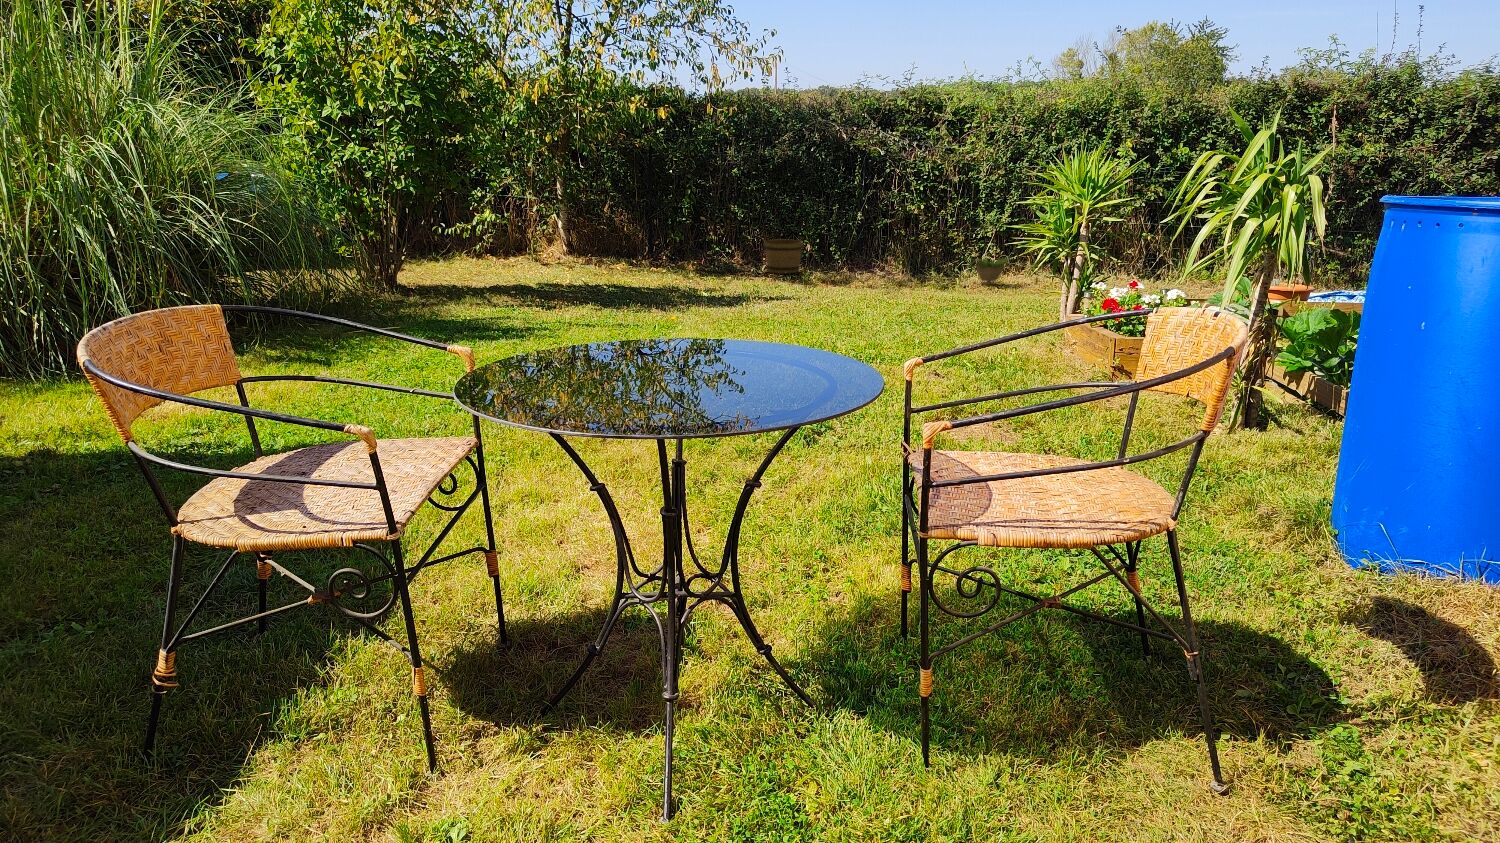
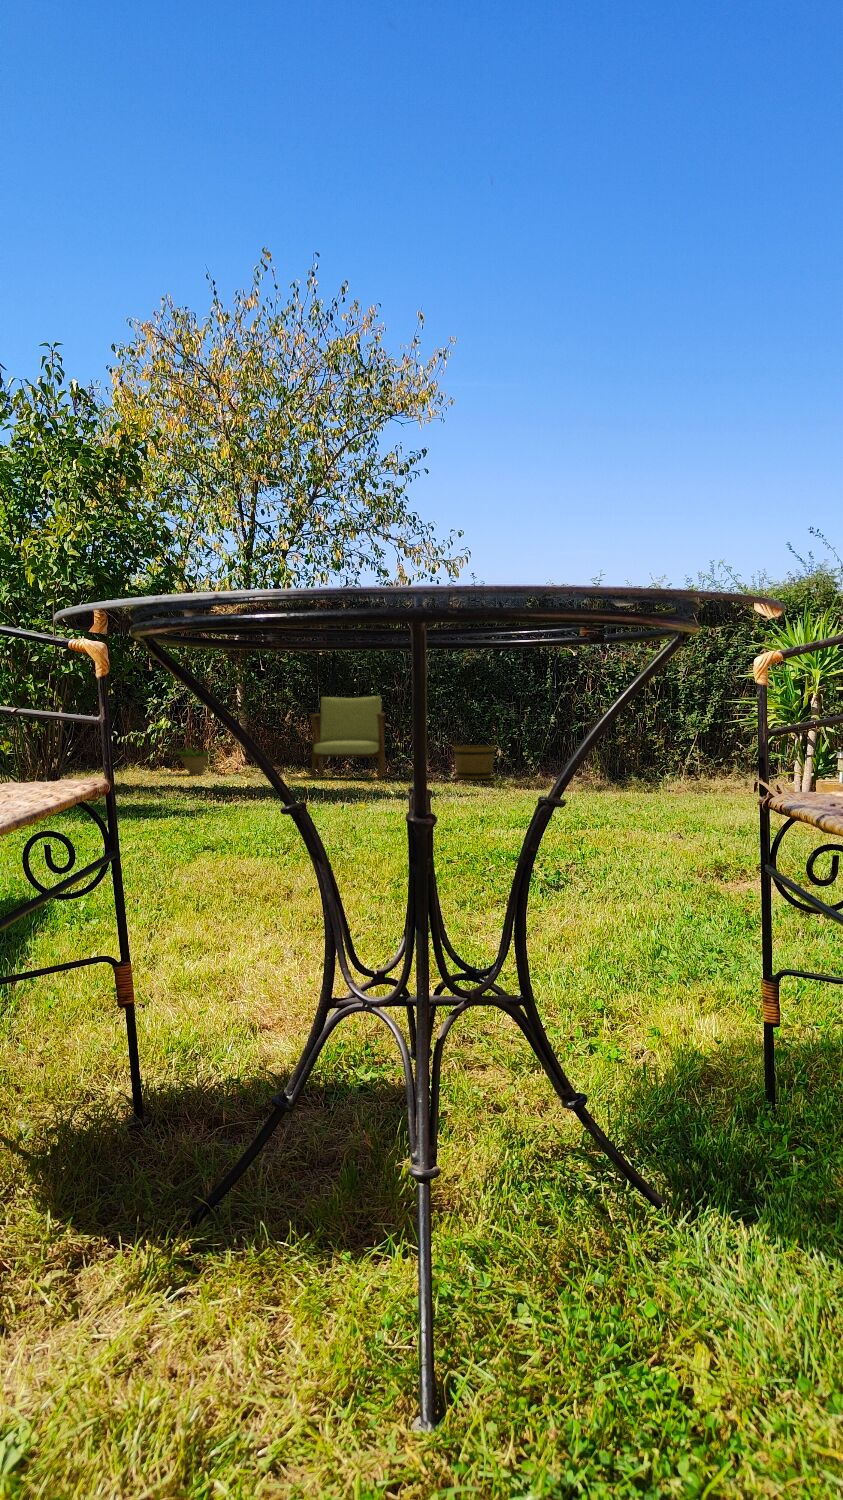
lounge chair: none [628,191,702,274] -> present [310,696,386,780]
decorative plant: present [973,258,1008,285] -> present [174,748,210,775]

